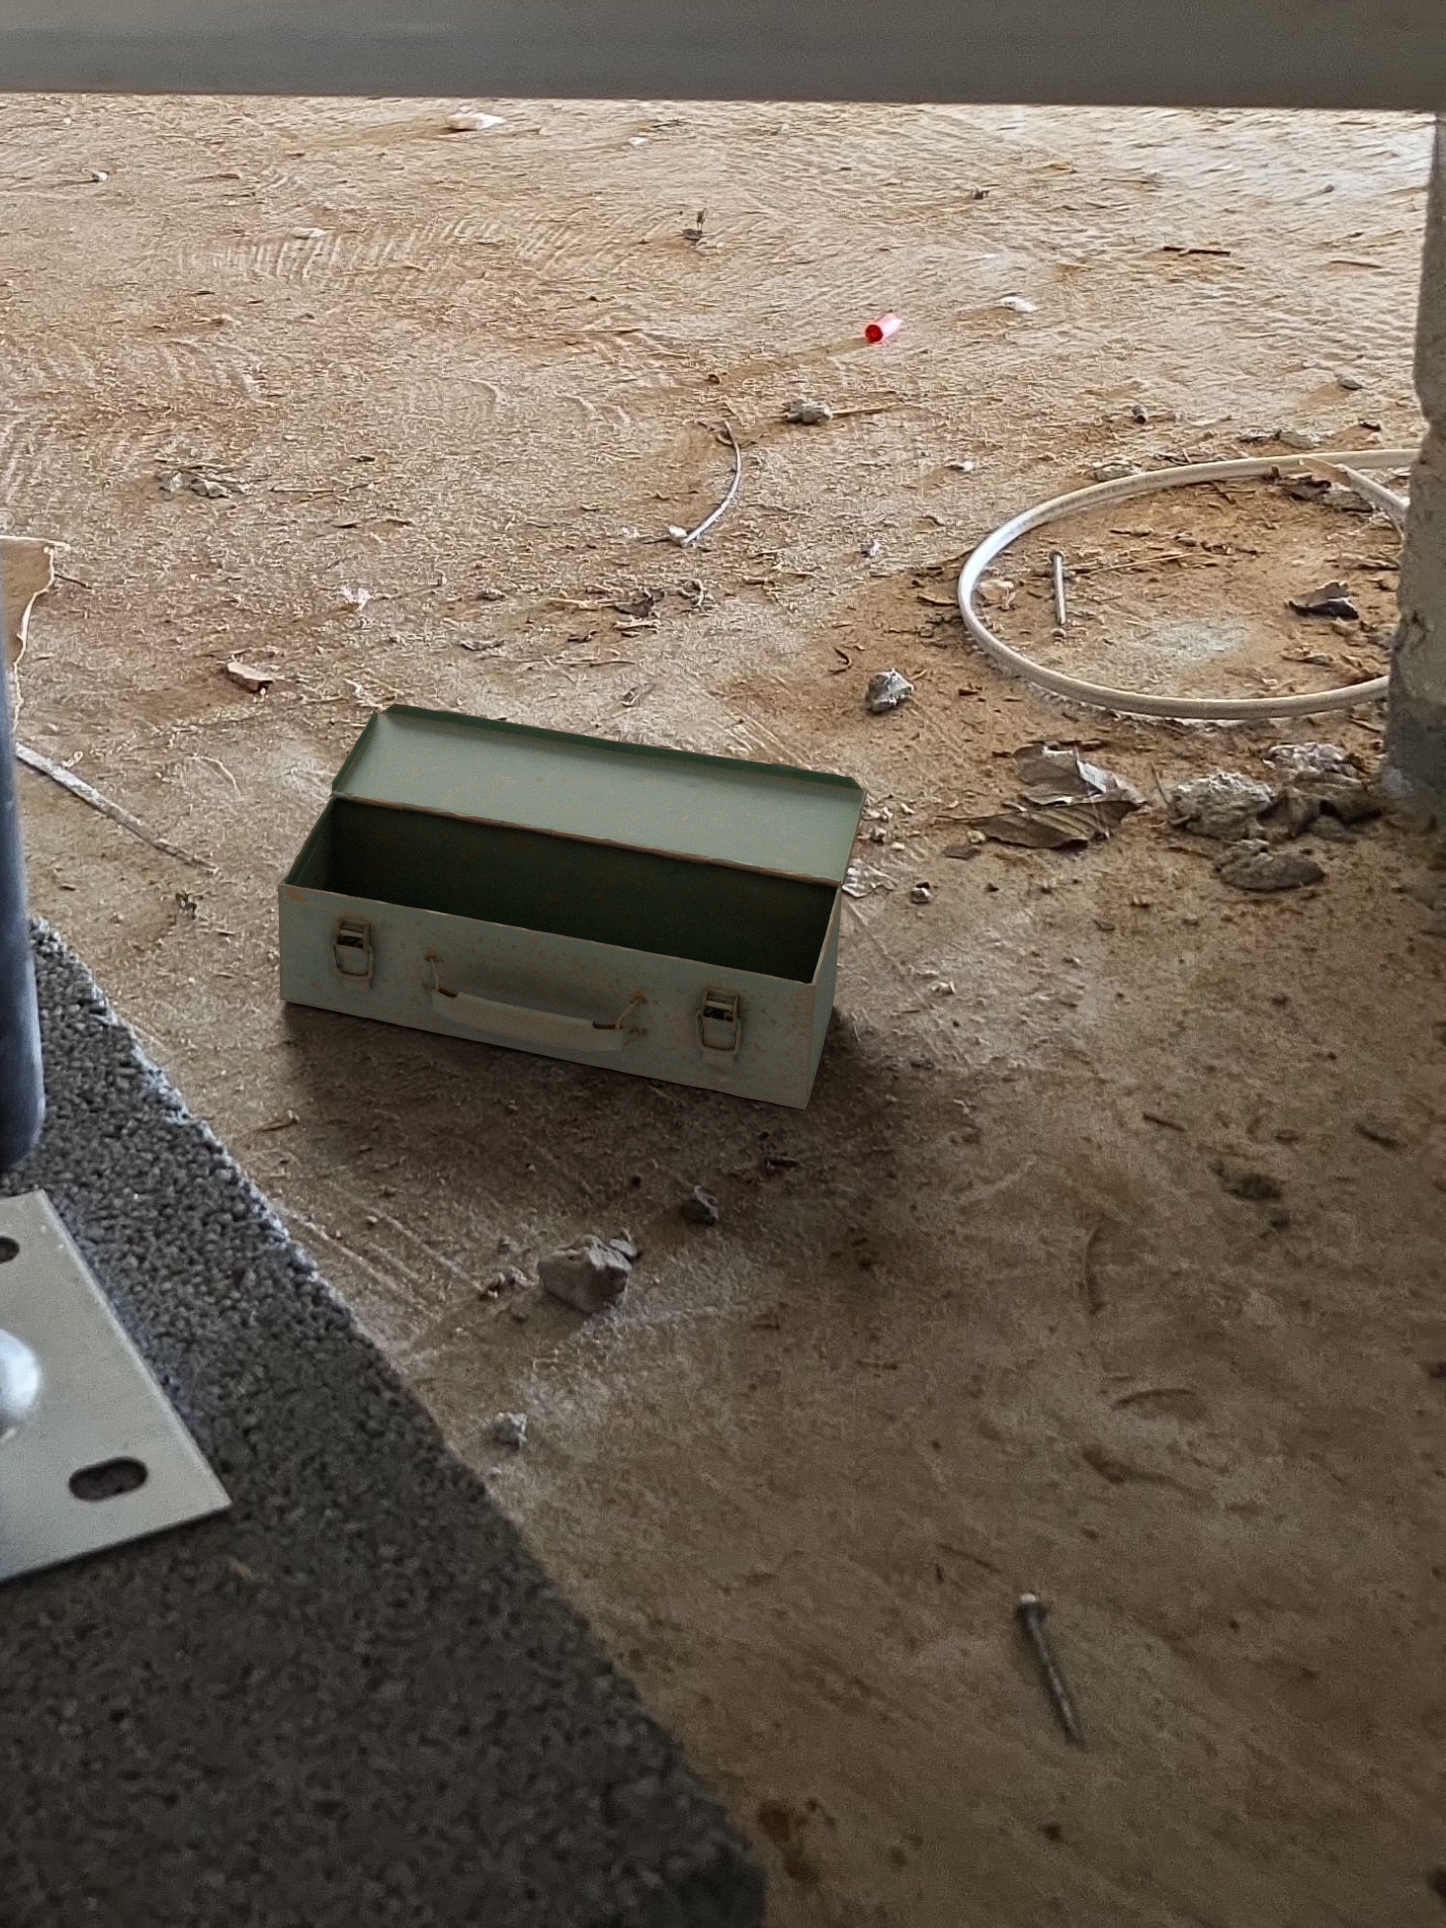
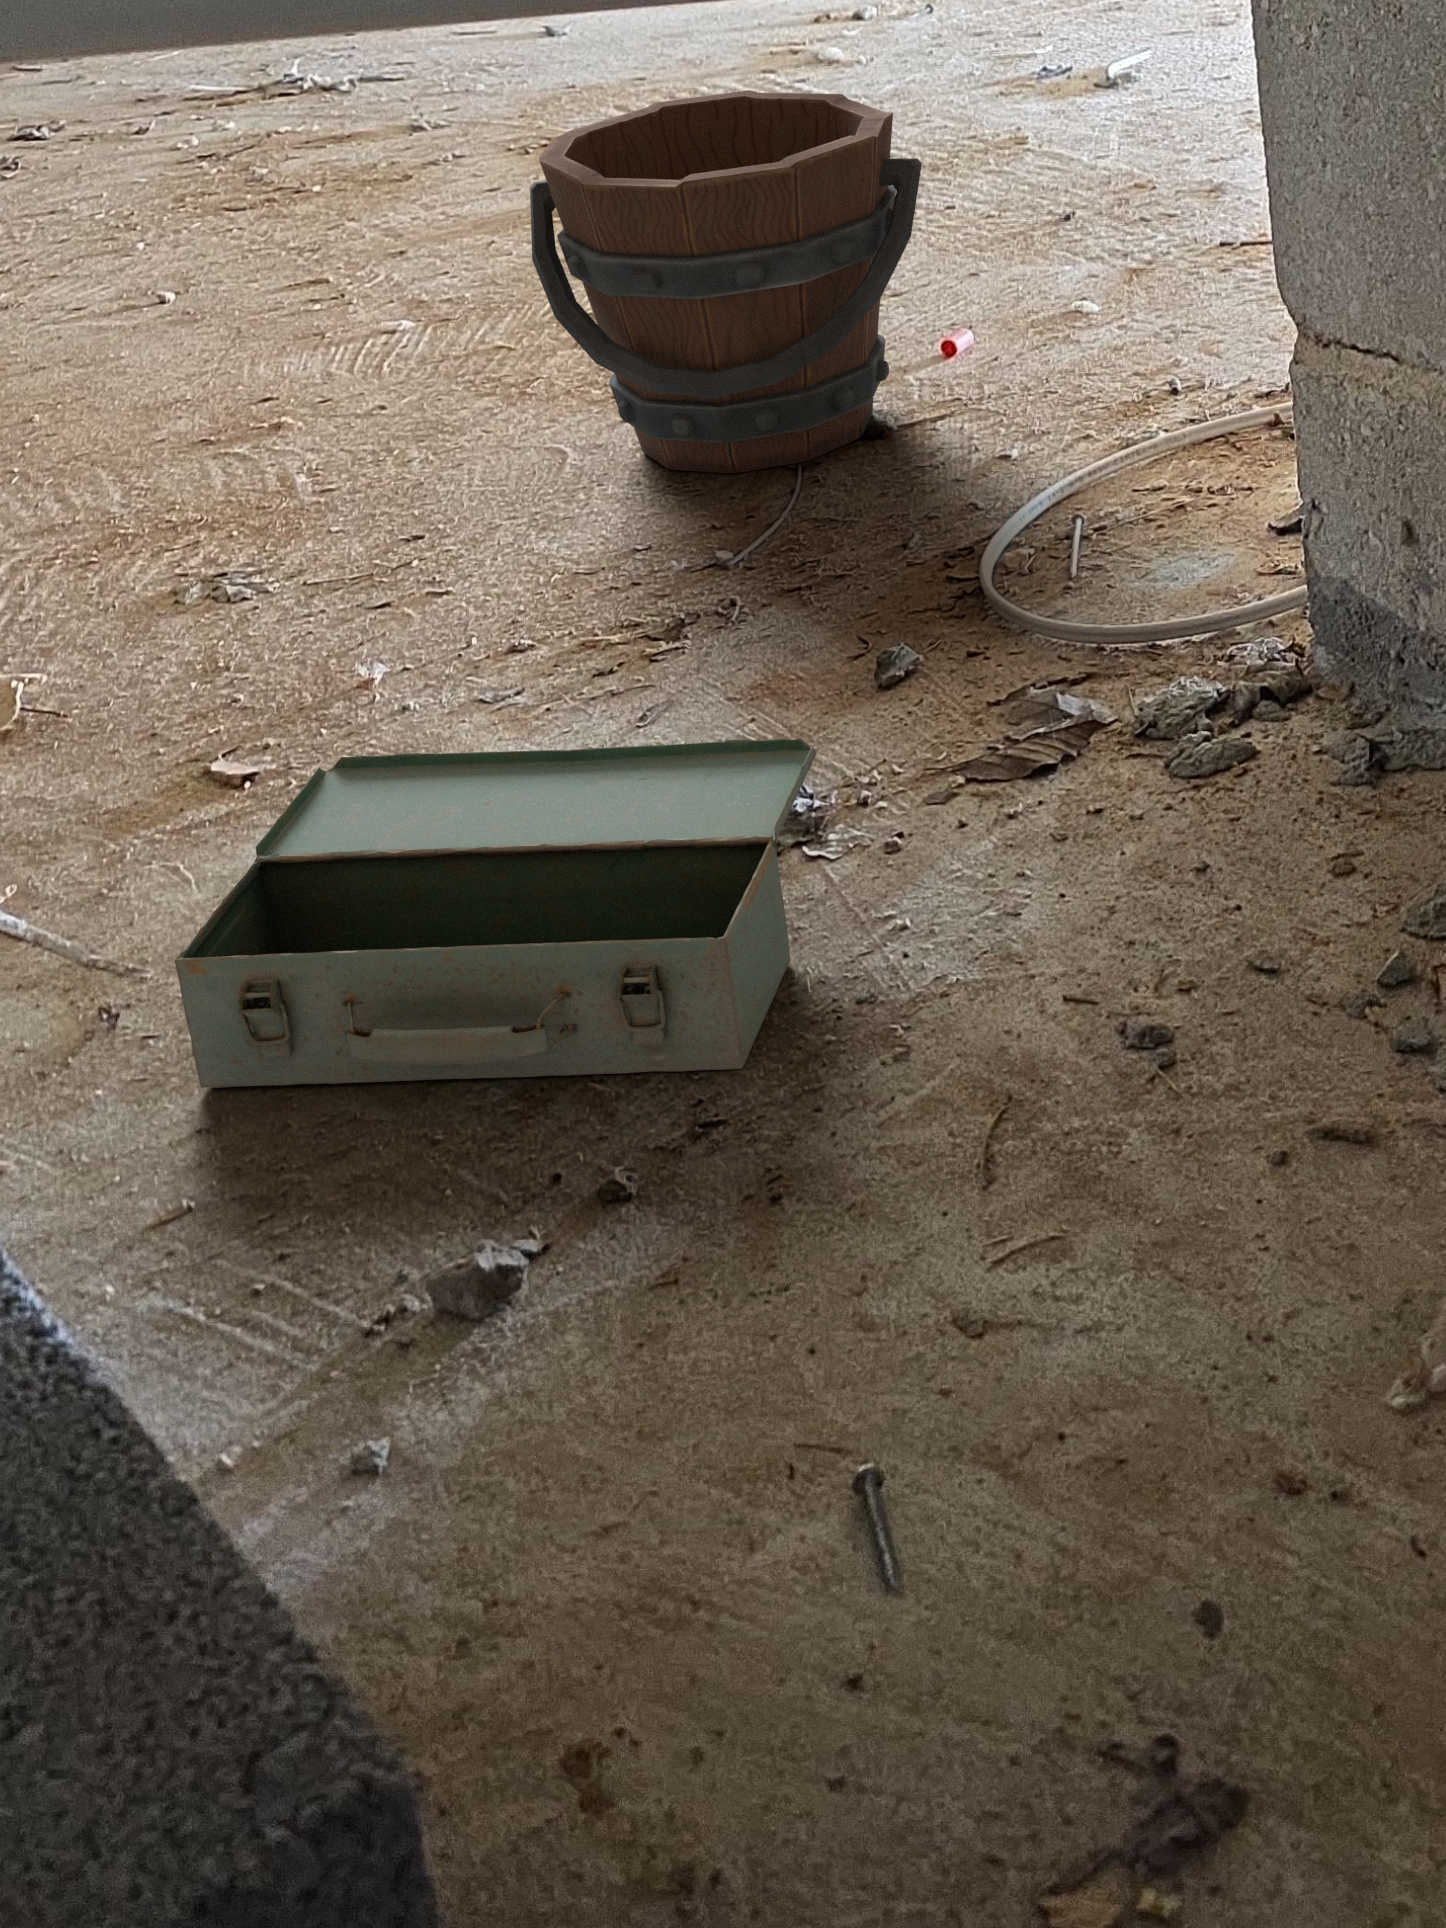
bucket: none [500,57,906,440] -> present [530,90,922,473]

